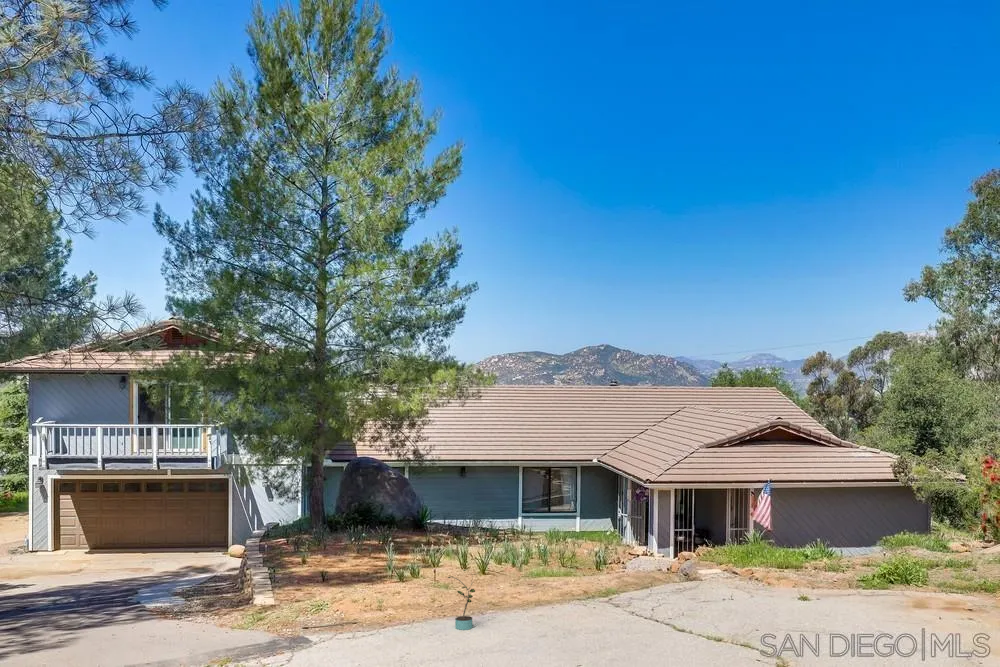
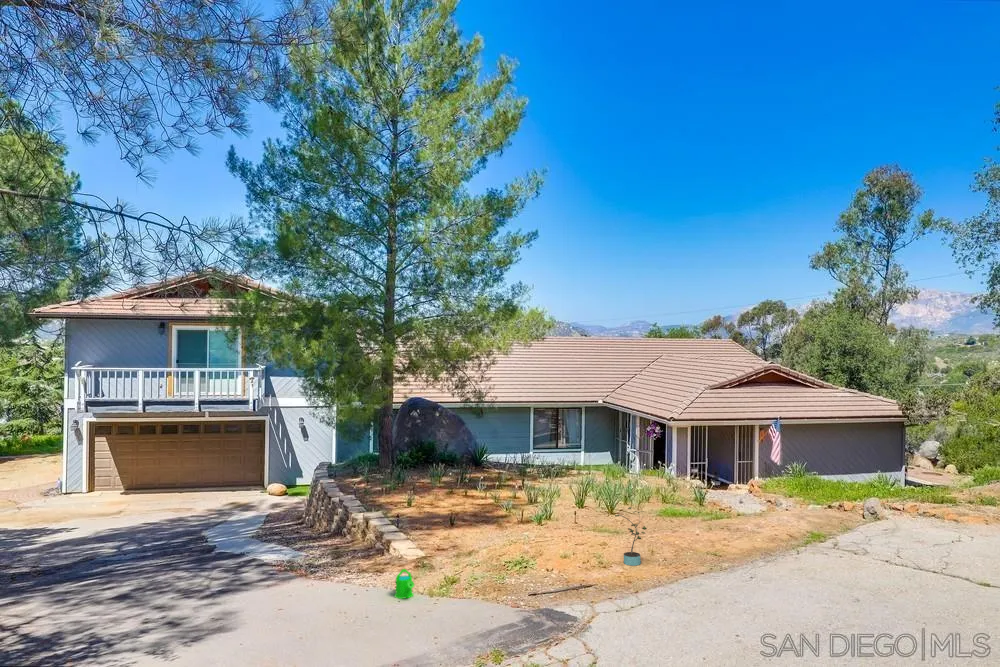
watering can: none [197,624,218,653] -> present [395,569,414,599]

